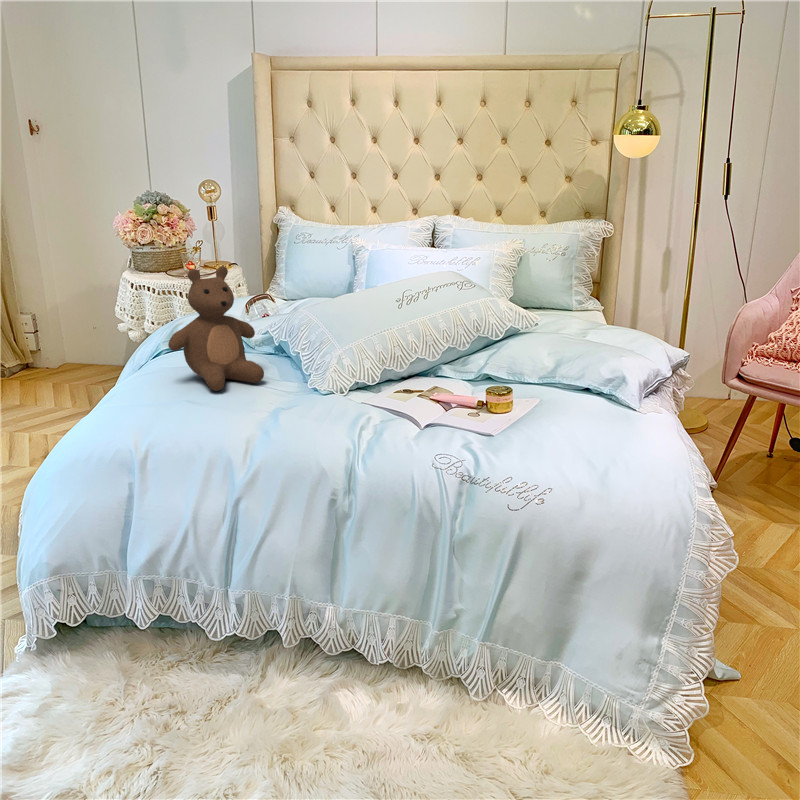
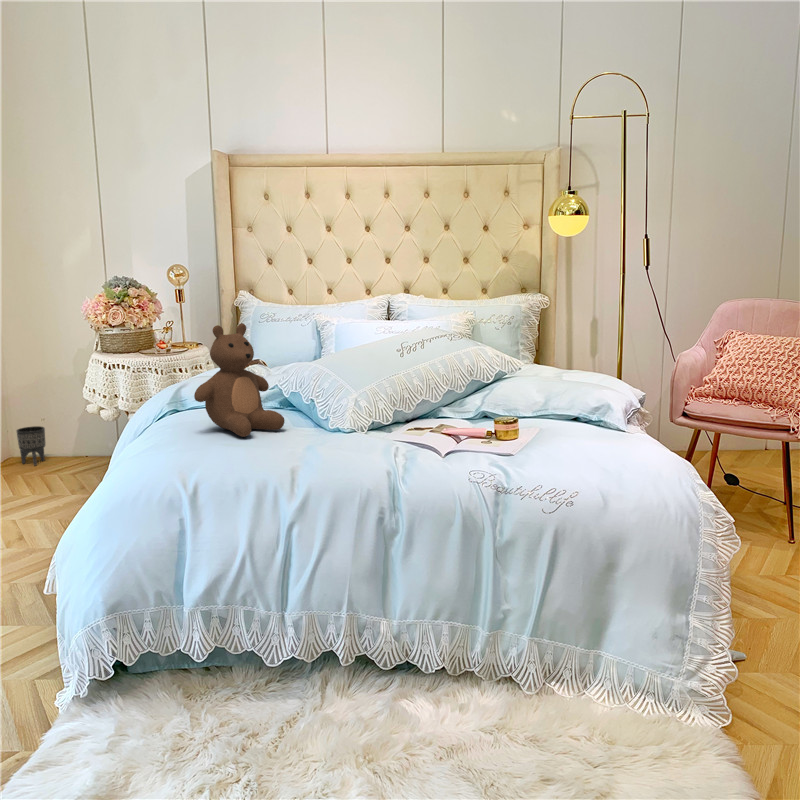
planter: none [68,337,97,375] -> present [16,426,46,465]

